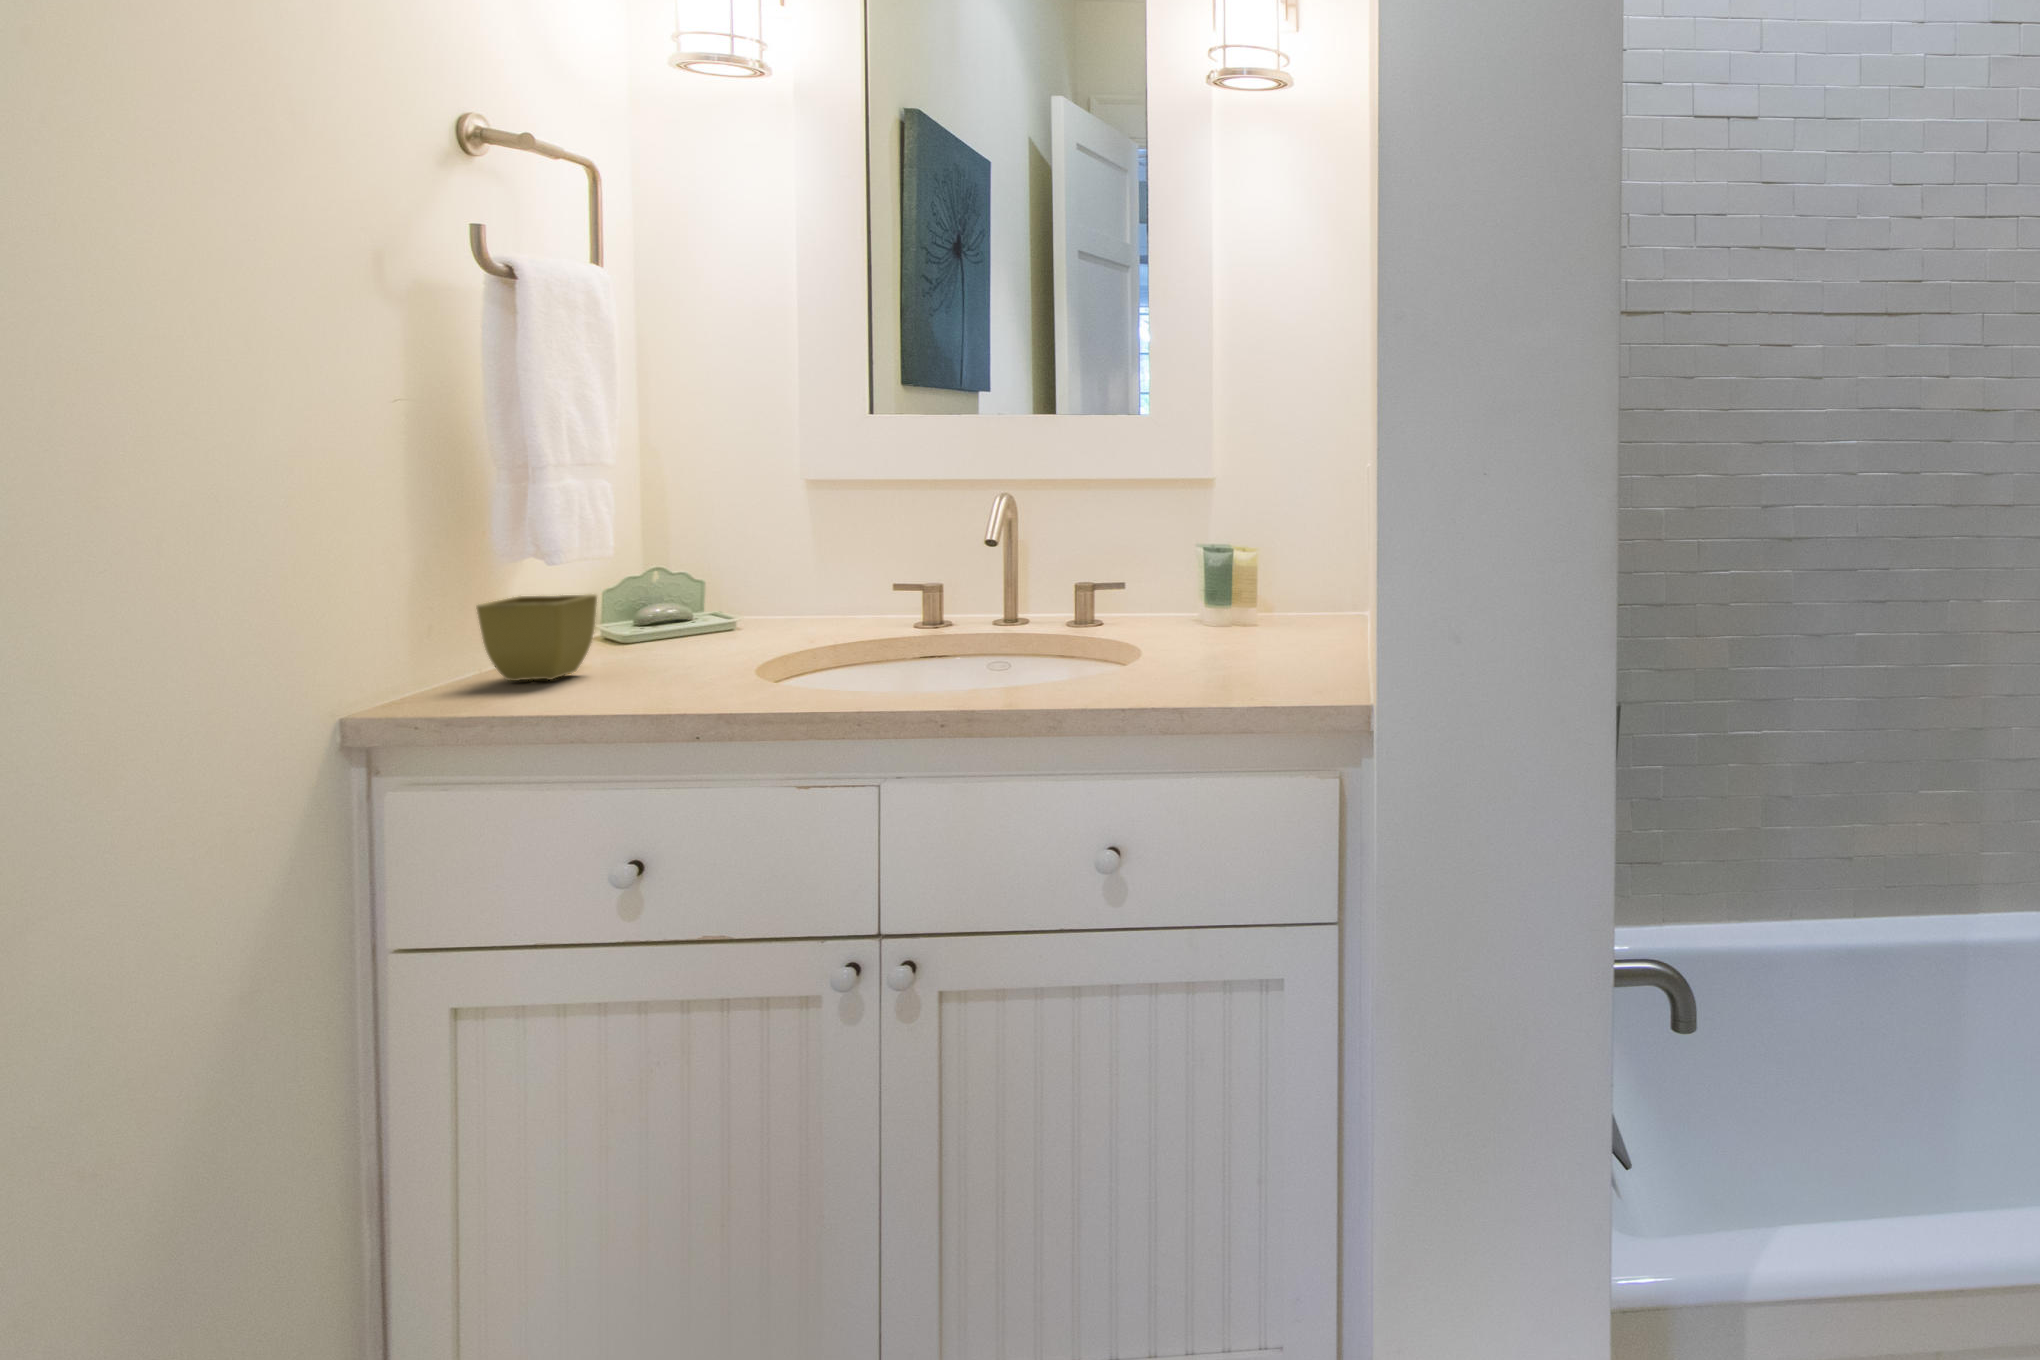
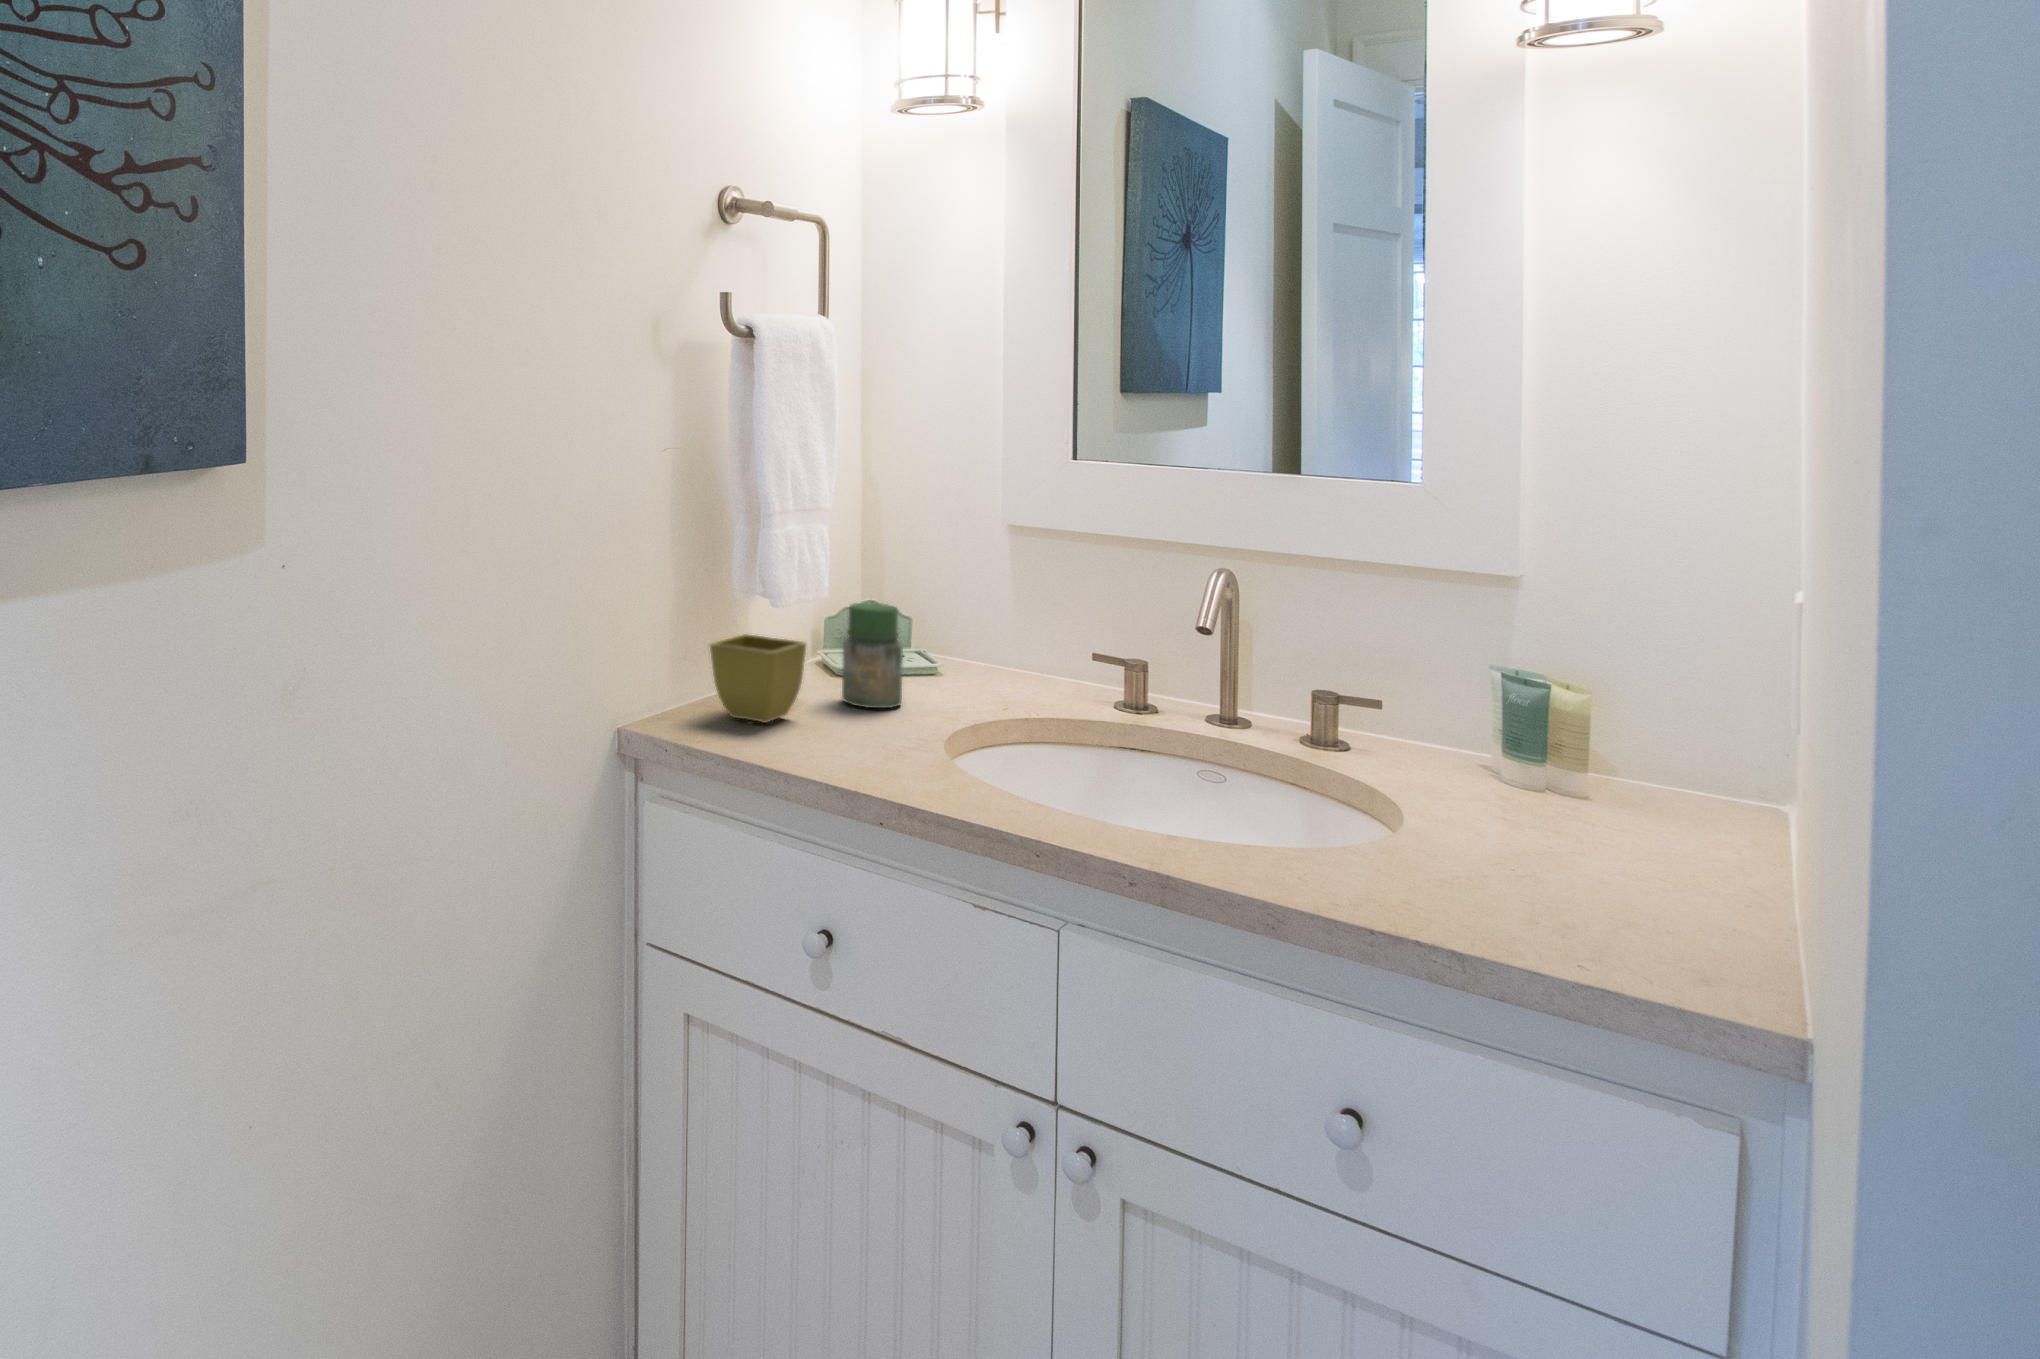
jar: none [637,555,706,656] -> present [842,603,903,708]

